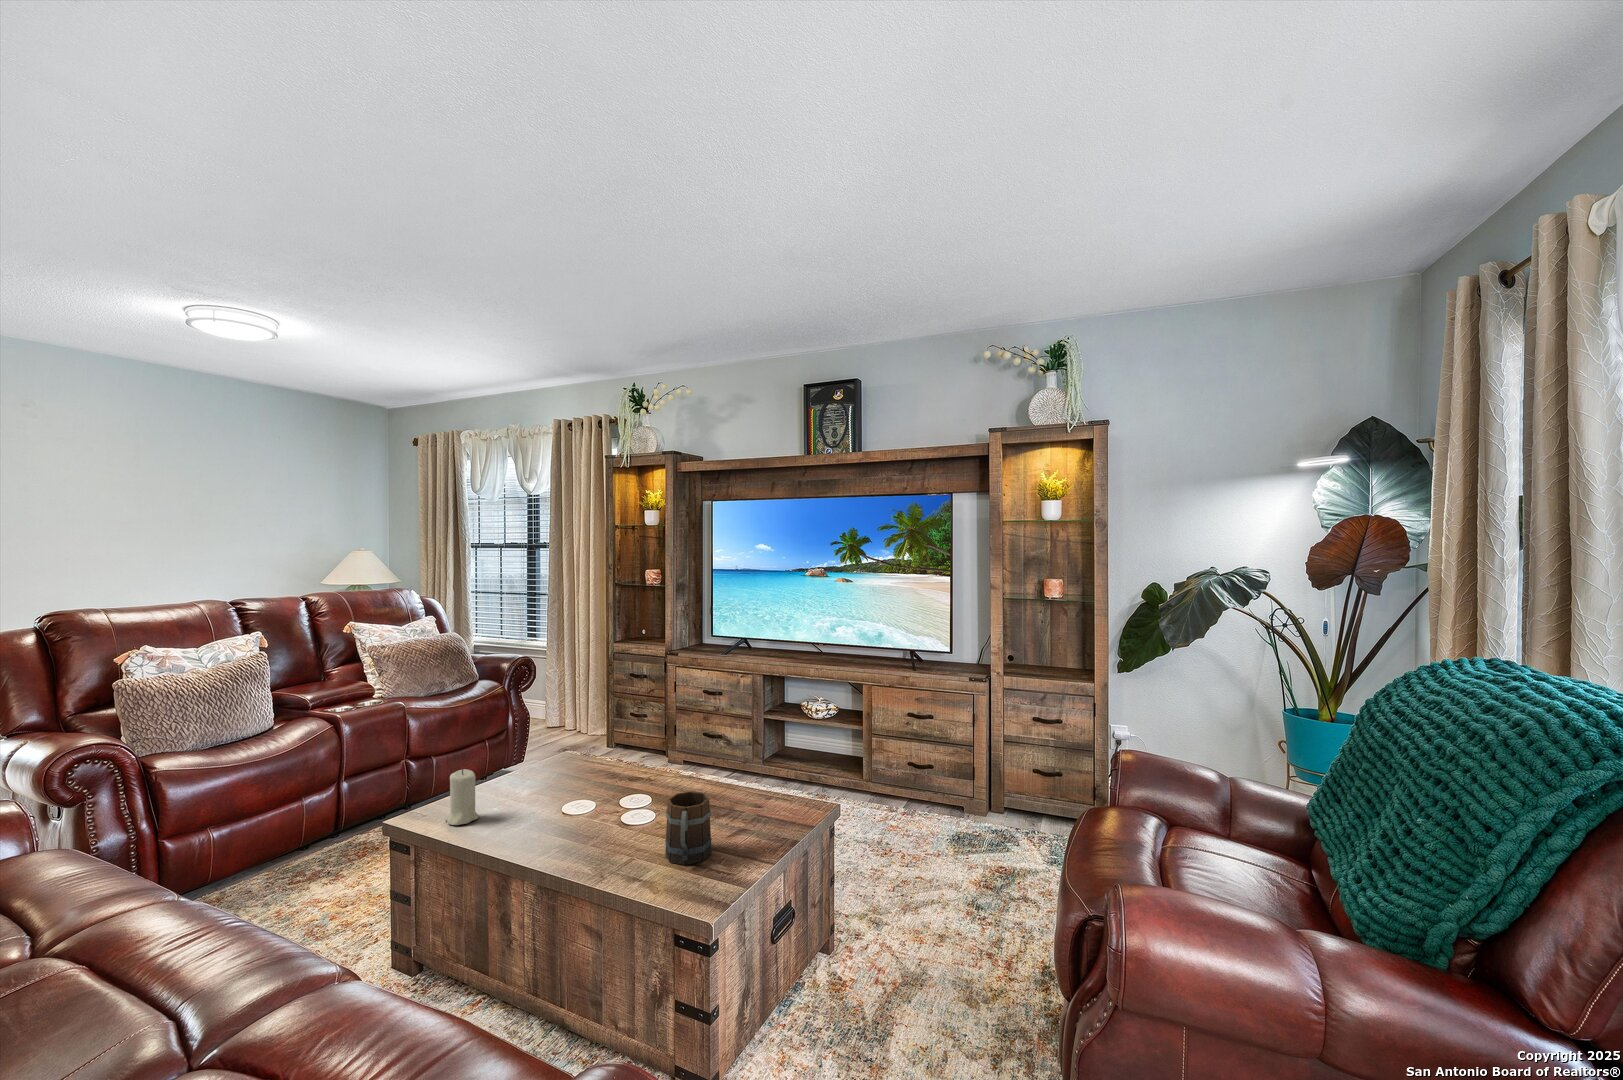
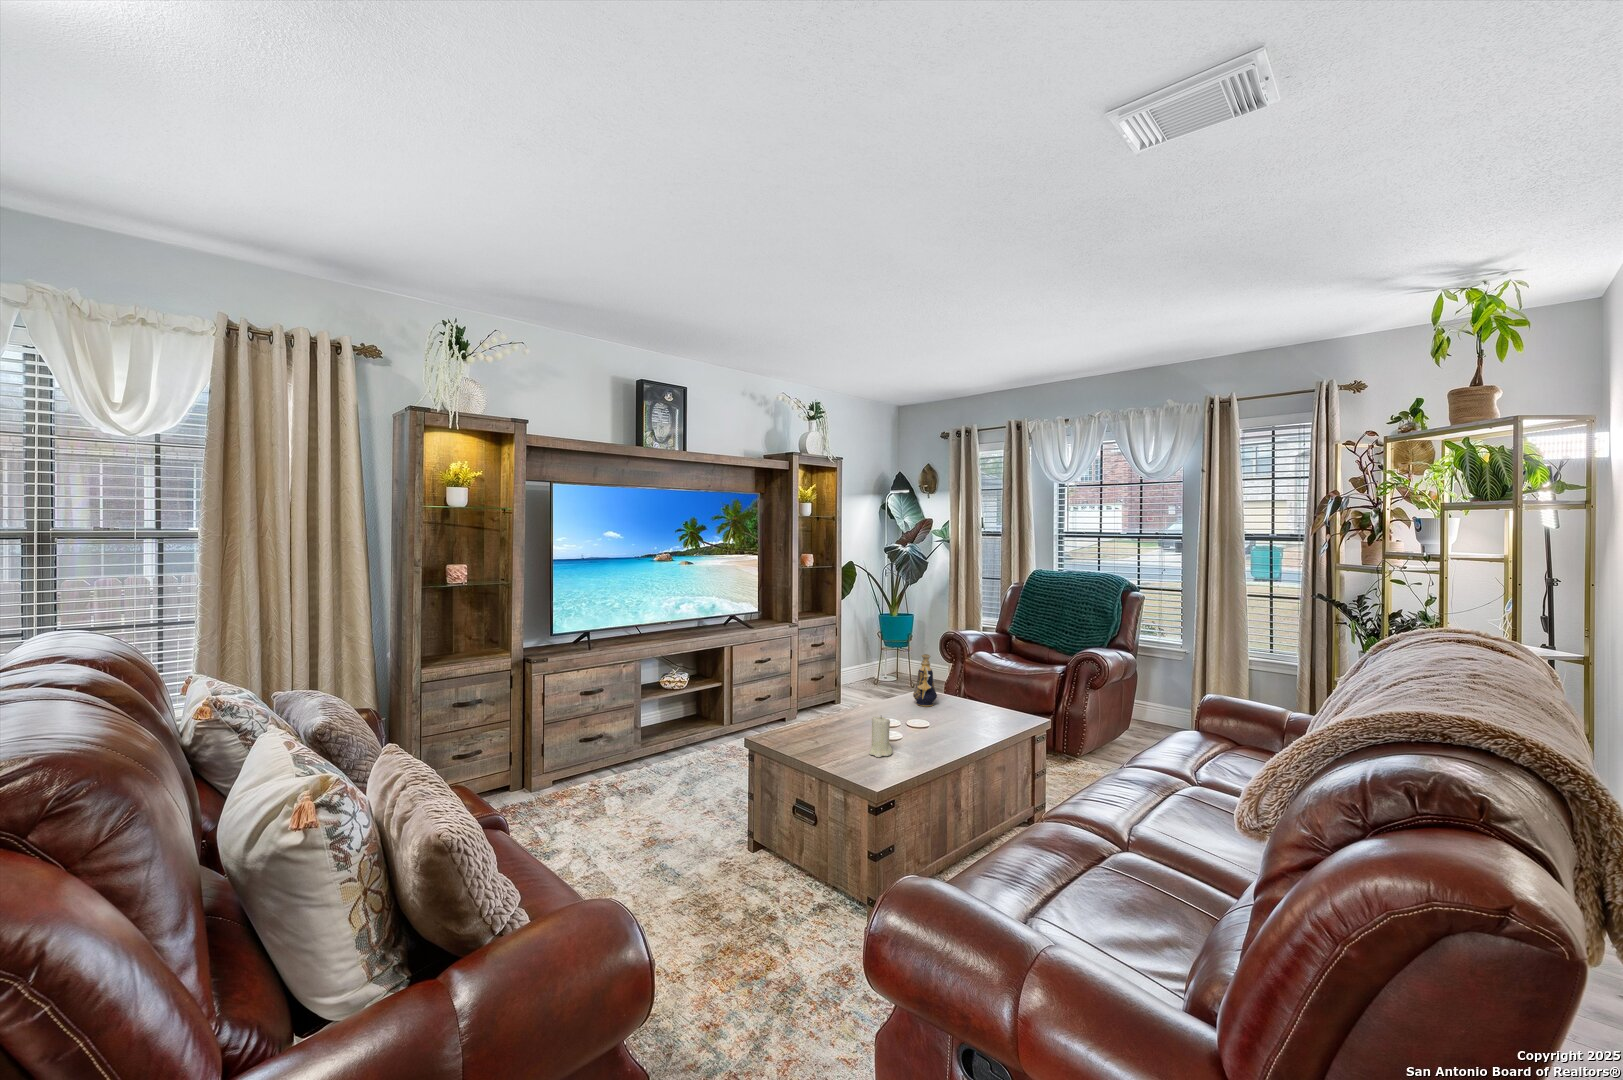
decorative vase: none [697,736,757,826] -> present [913,654,937,707]
mug: present [665,791,711,865] -> none [952,680,992,717]

